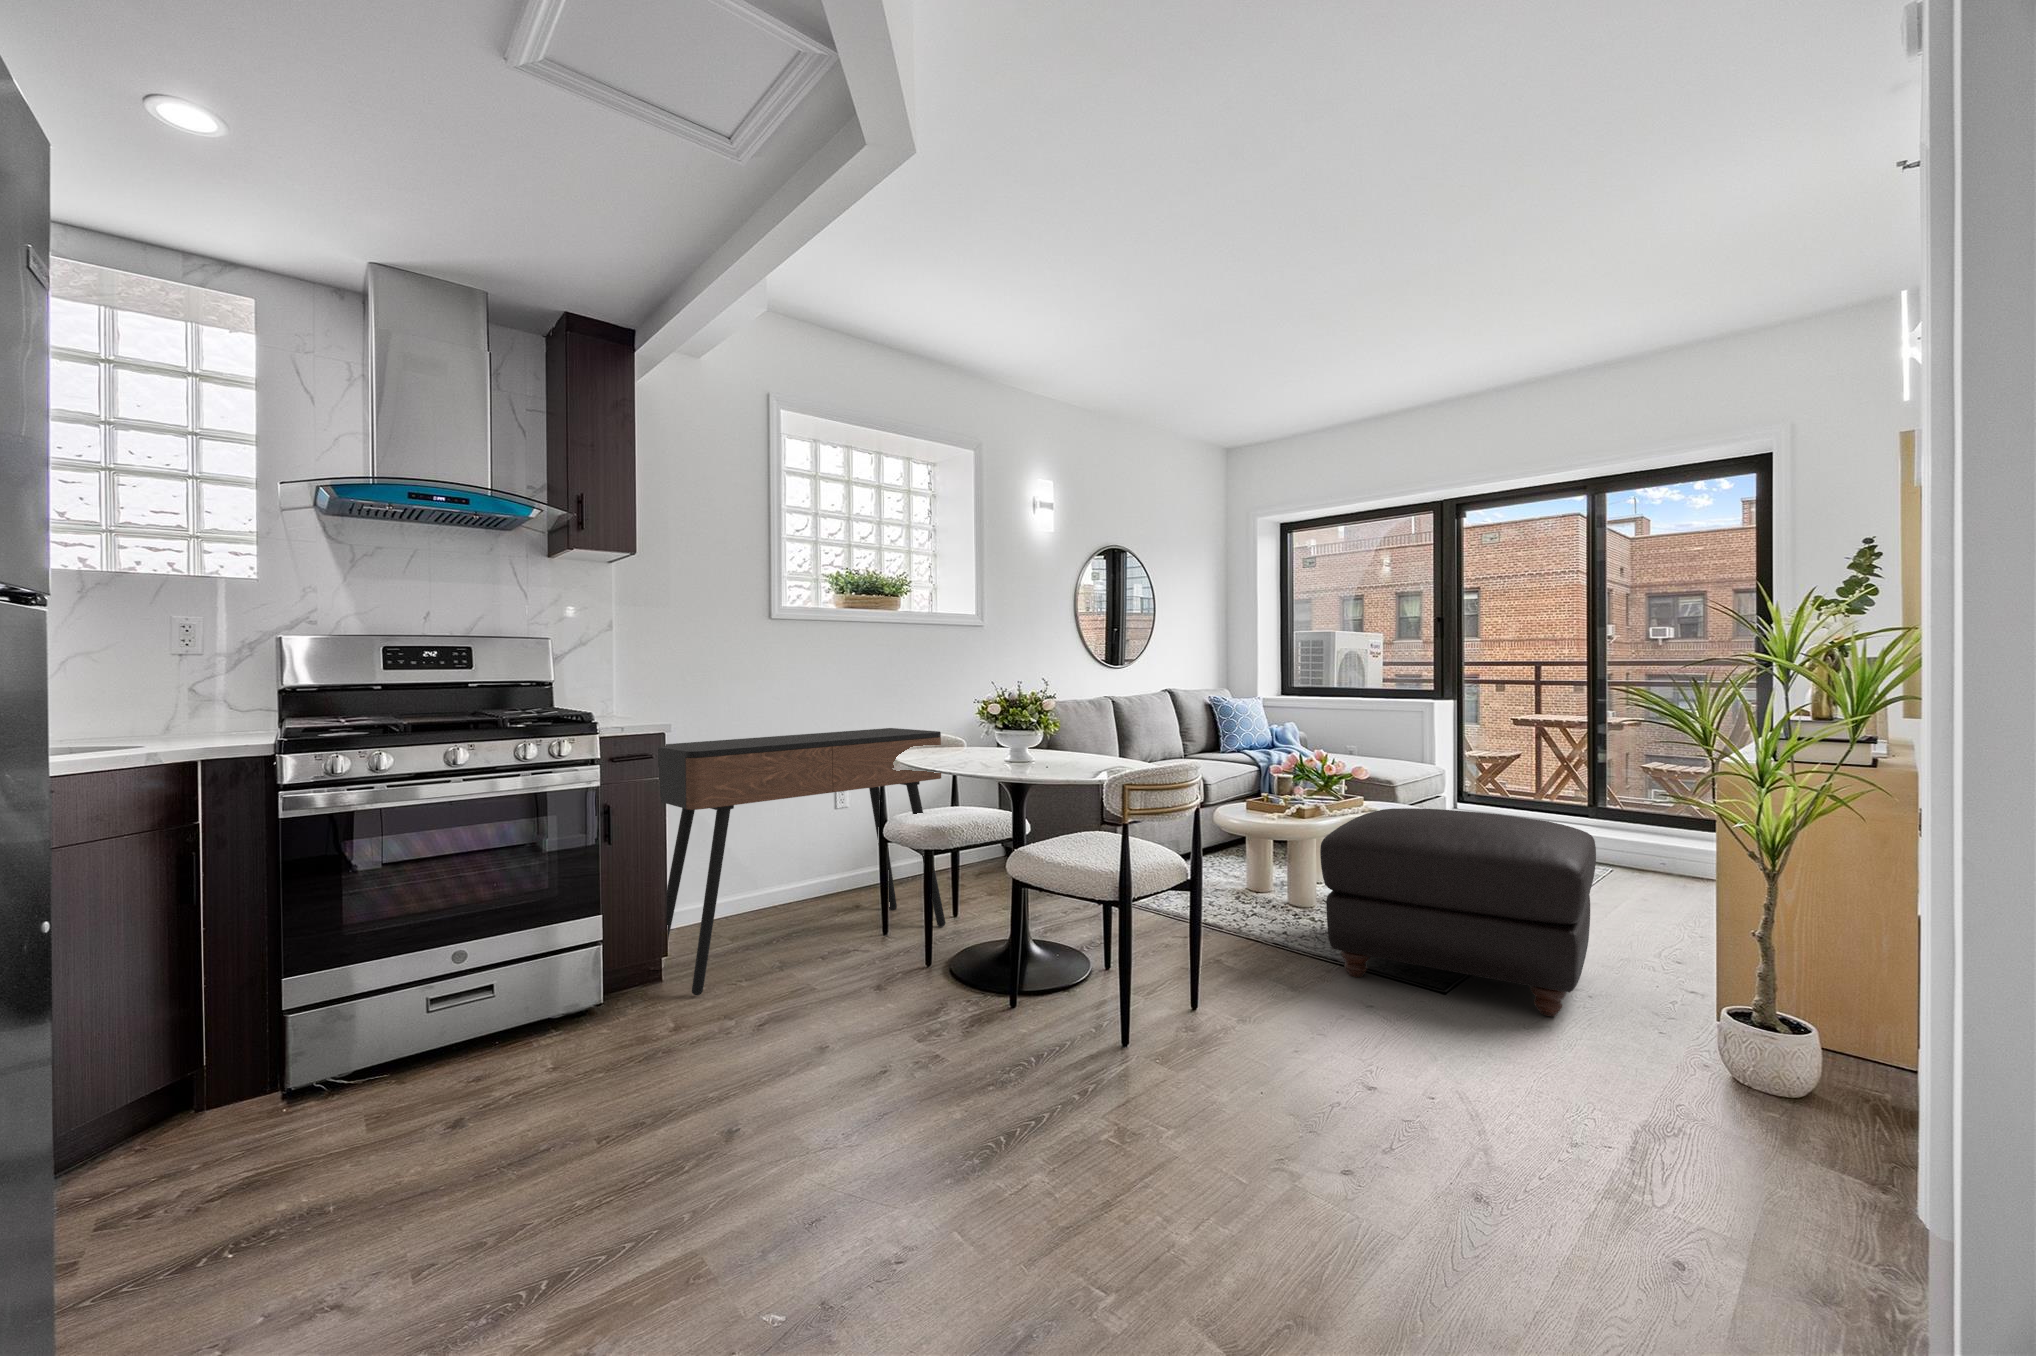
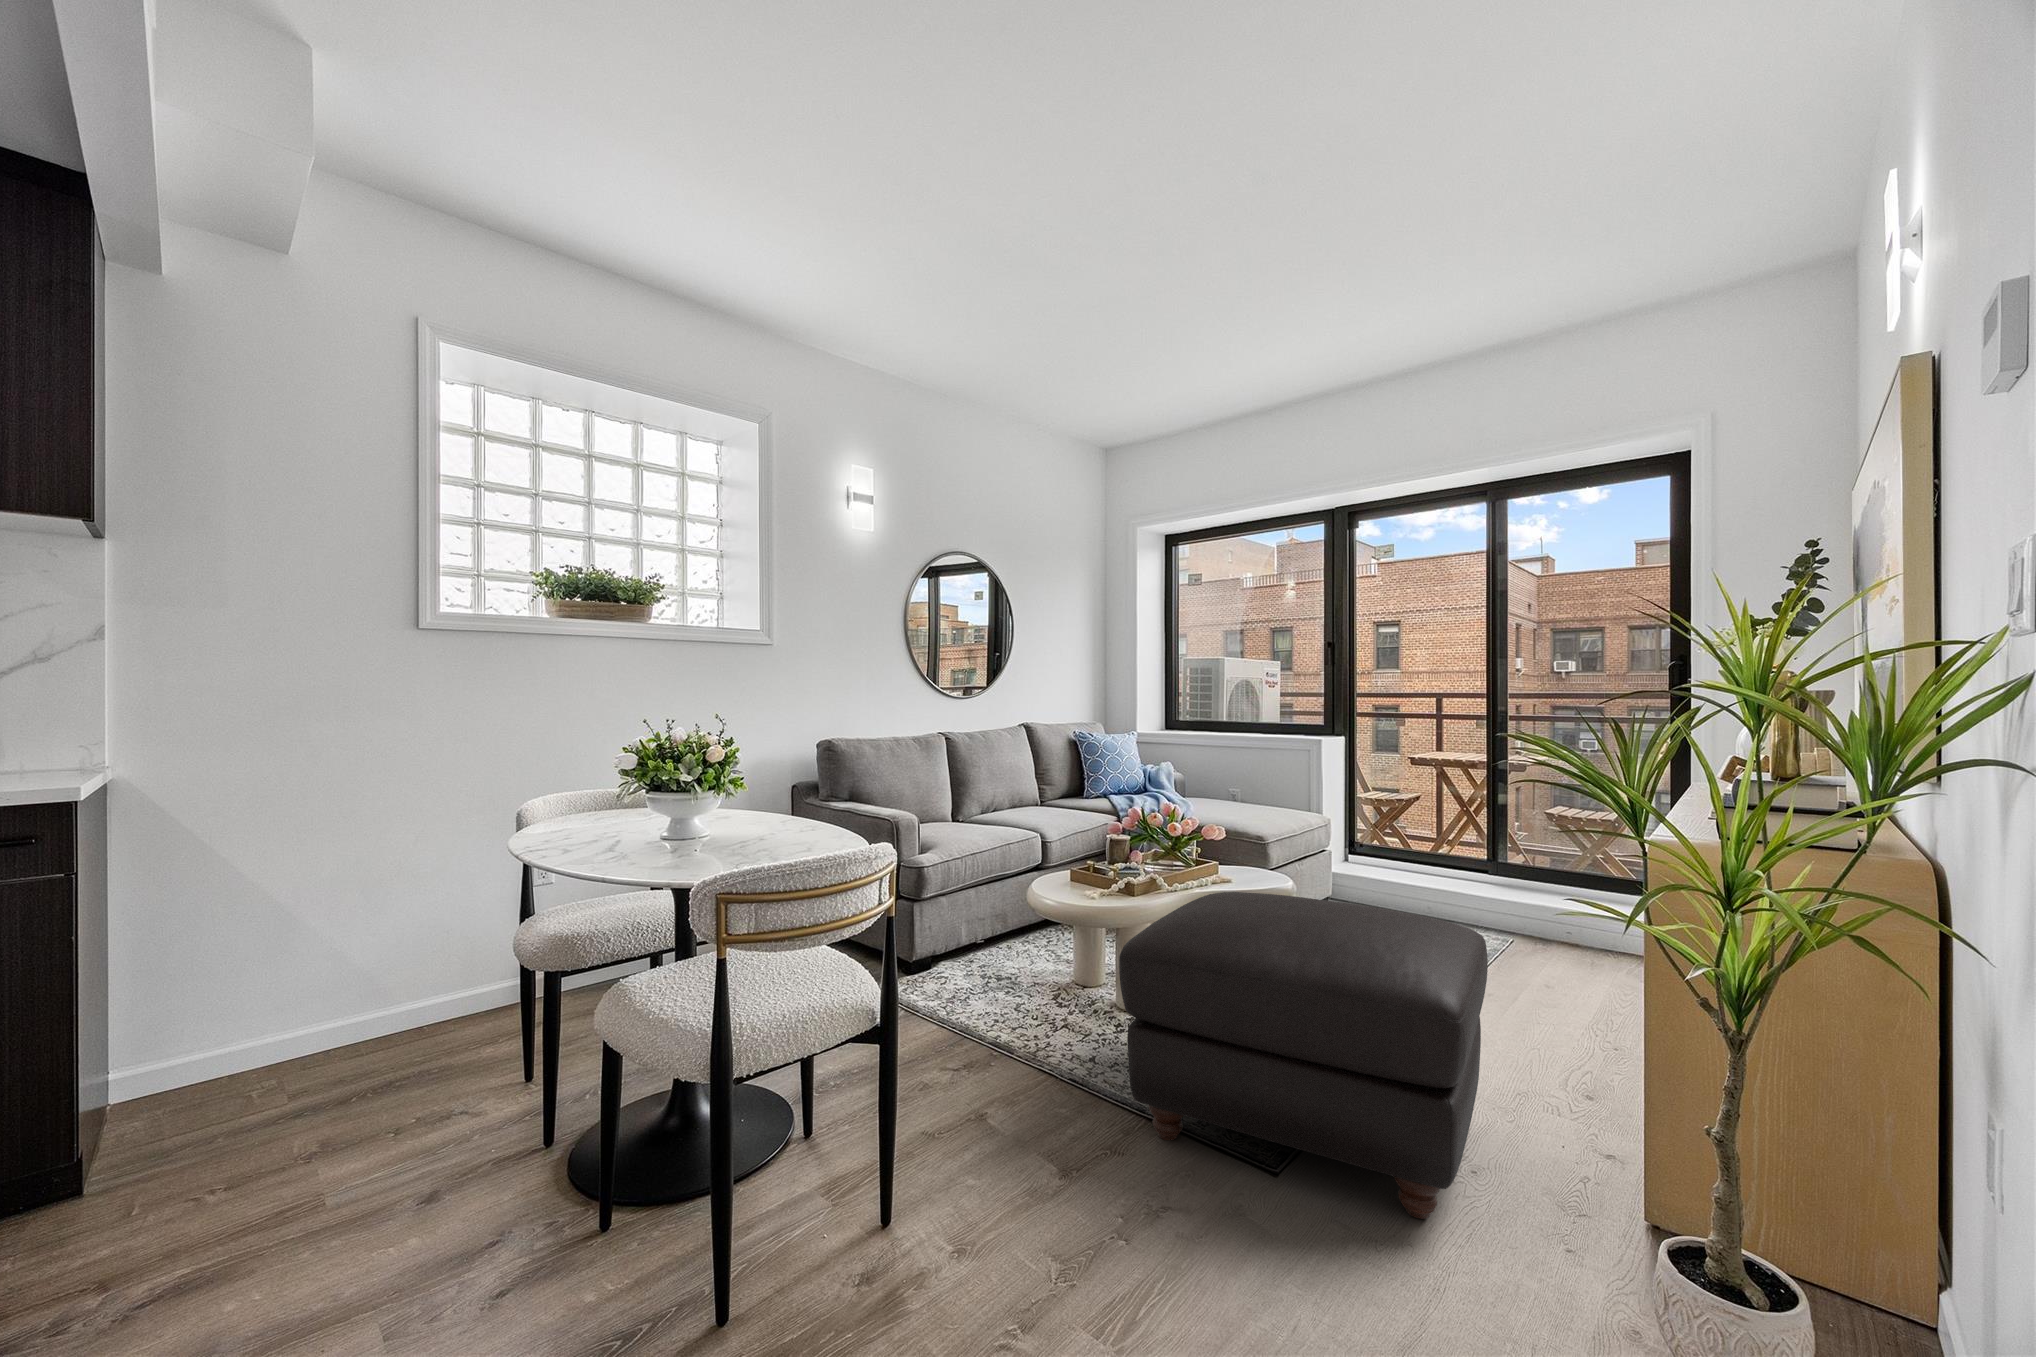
console table: present [658,728,946,995] -> none [141,778,645,1209]

